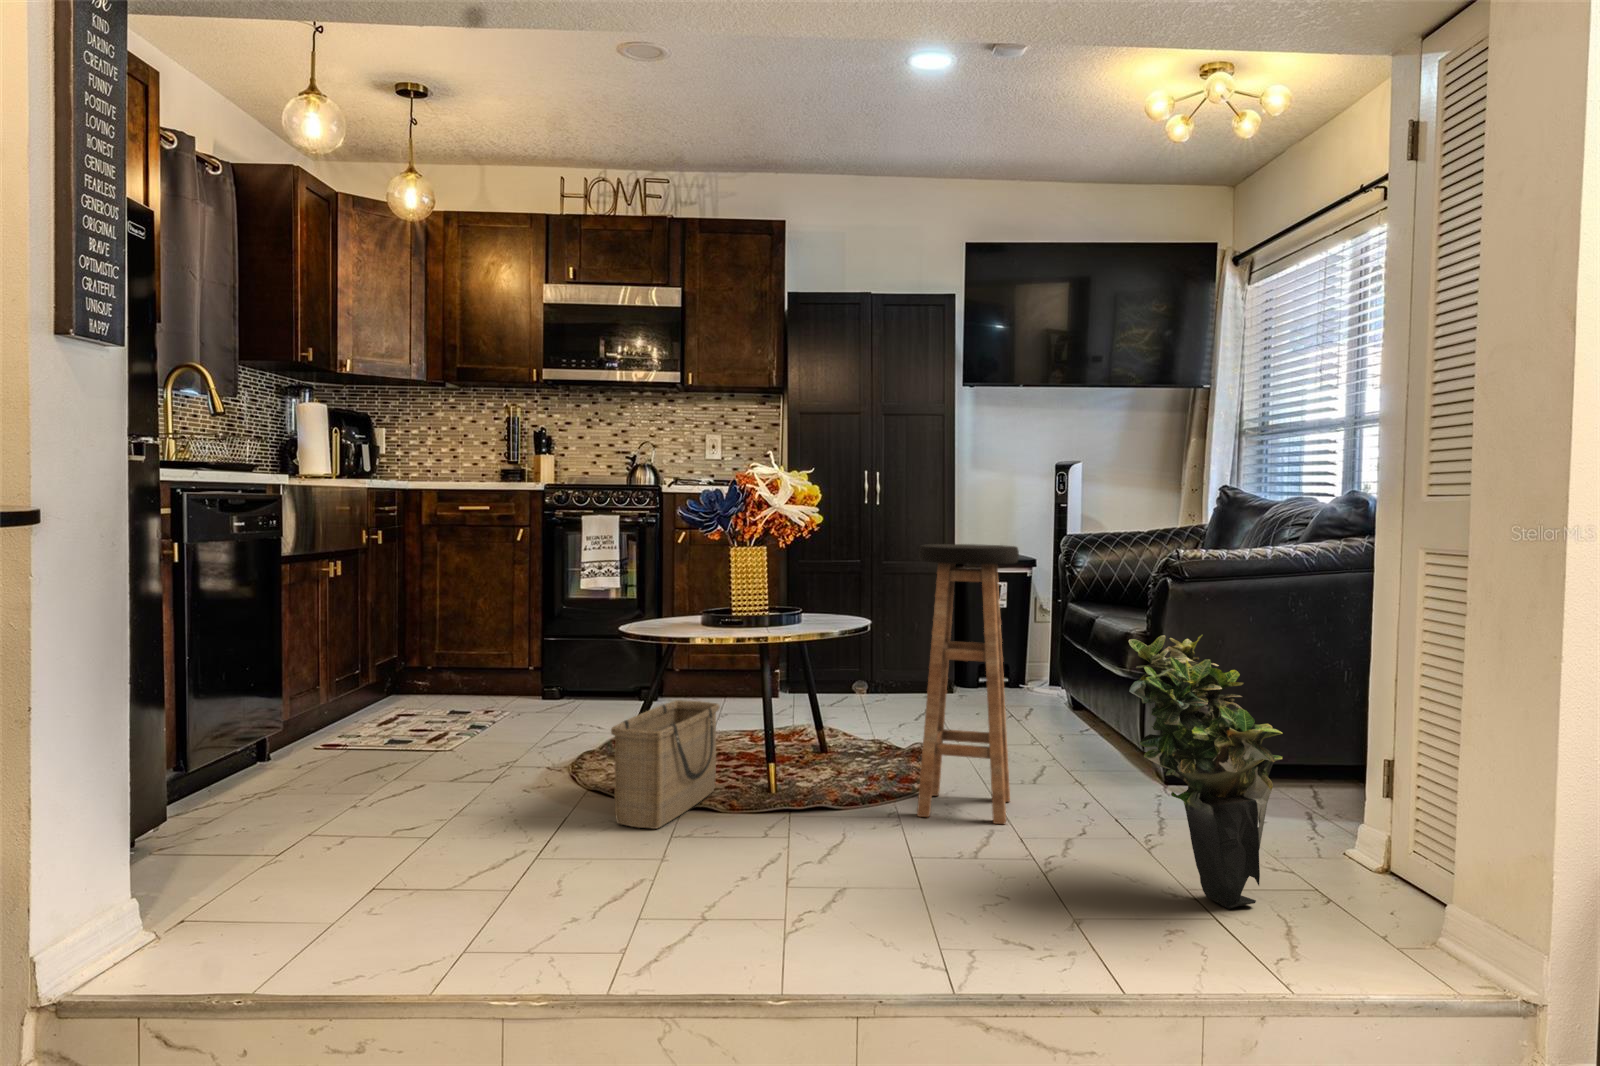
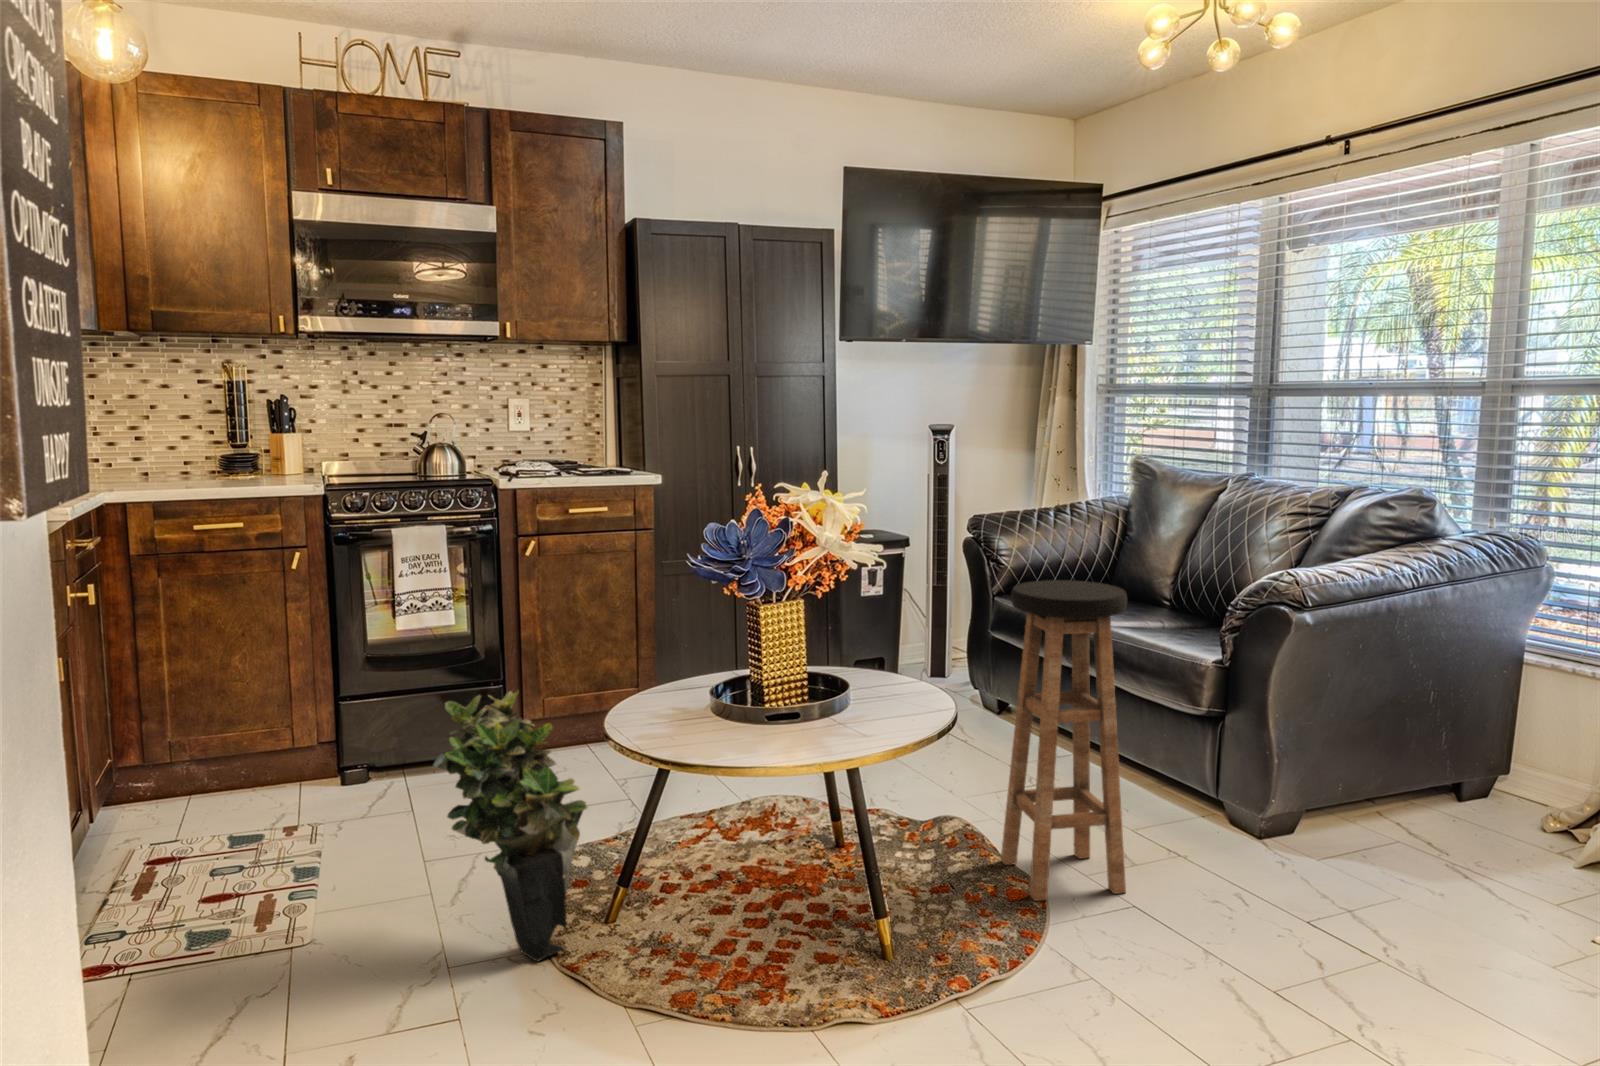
potted plant: present [1129,635,1283,909] -> present [433,691,587,961]
basket: present [611,700,720,829] -> none [716,805,808,999]

